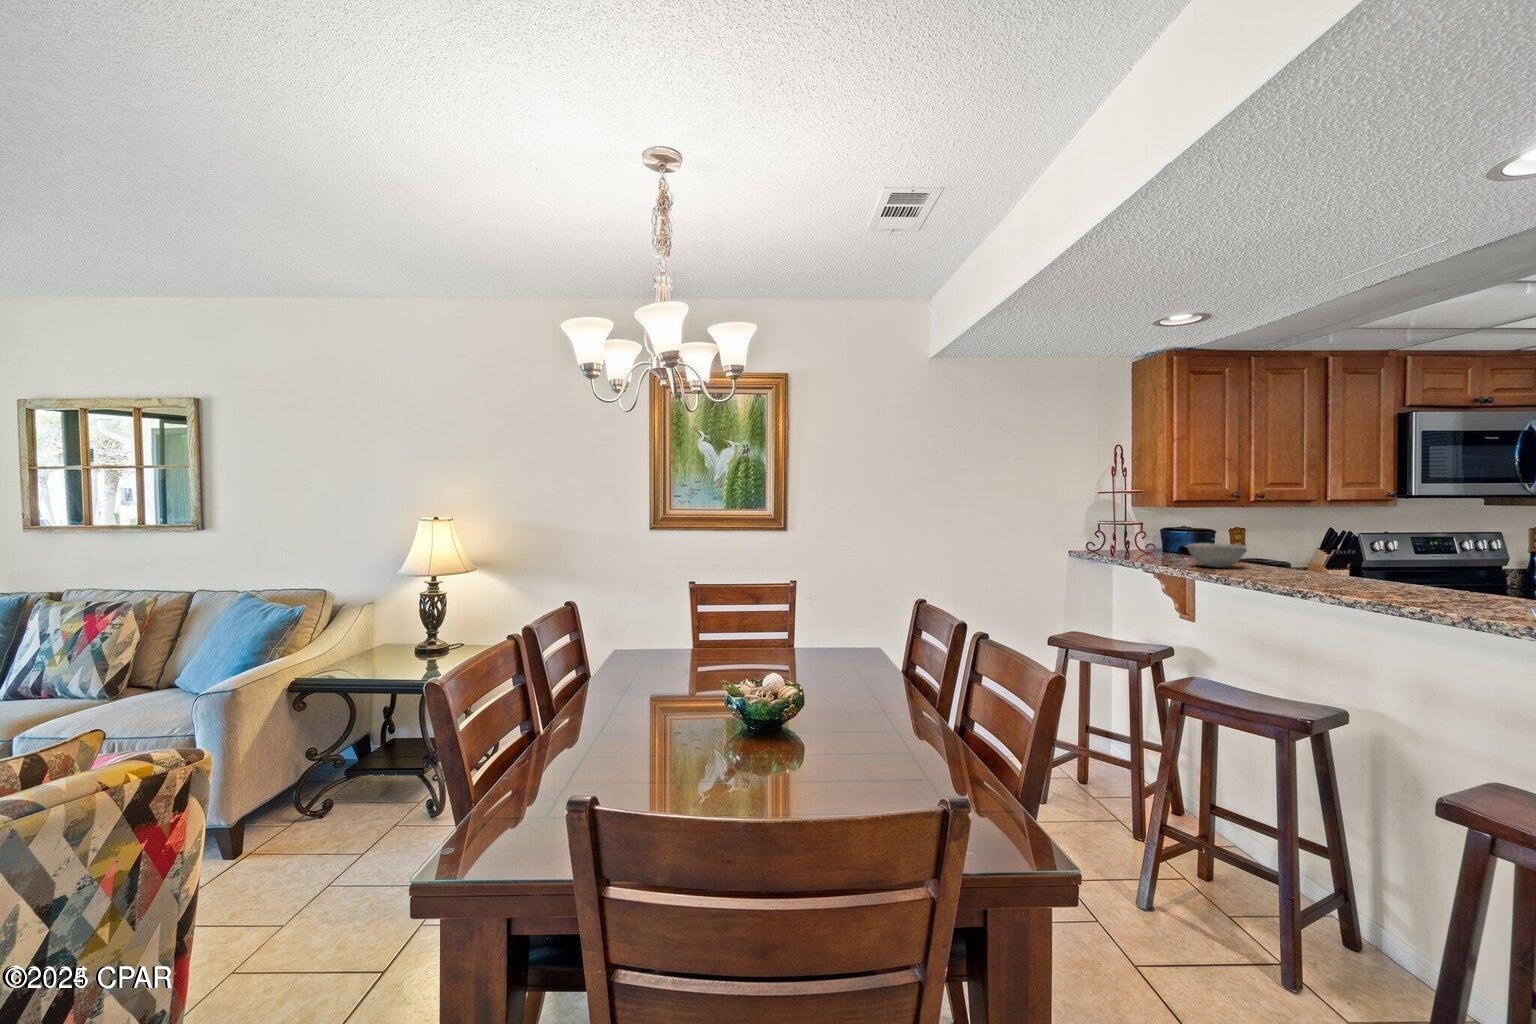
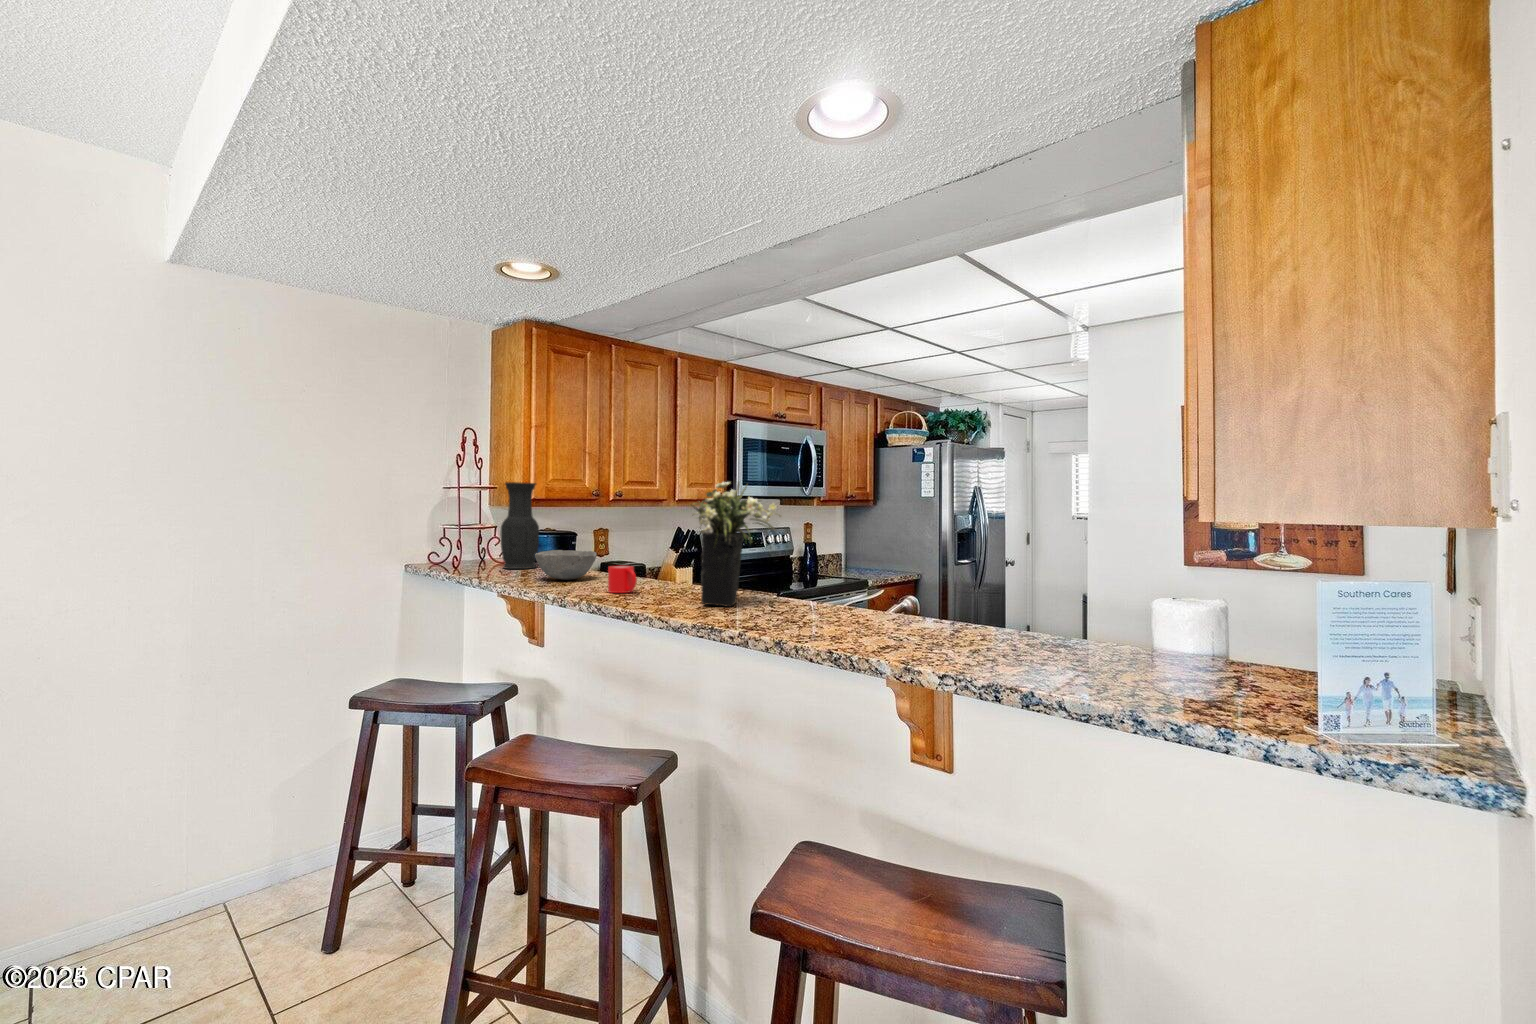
flower arrangement: none [1354,479,1477,594] -> present [692,482,781,606]
vase: none [1147,487,1183,559] -> present [501,482,539,569]
mug: none [1265,556,1296,579] -> present [608,566,637,593]

